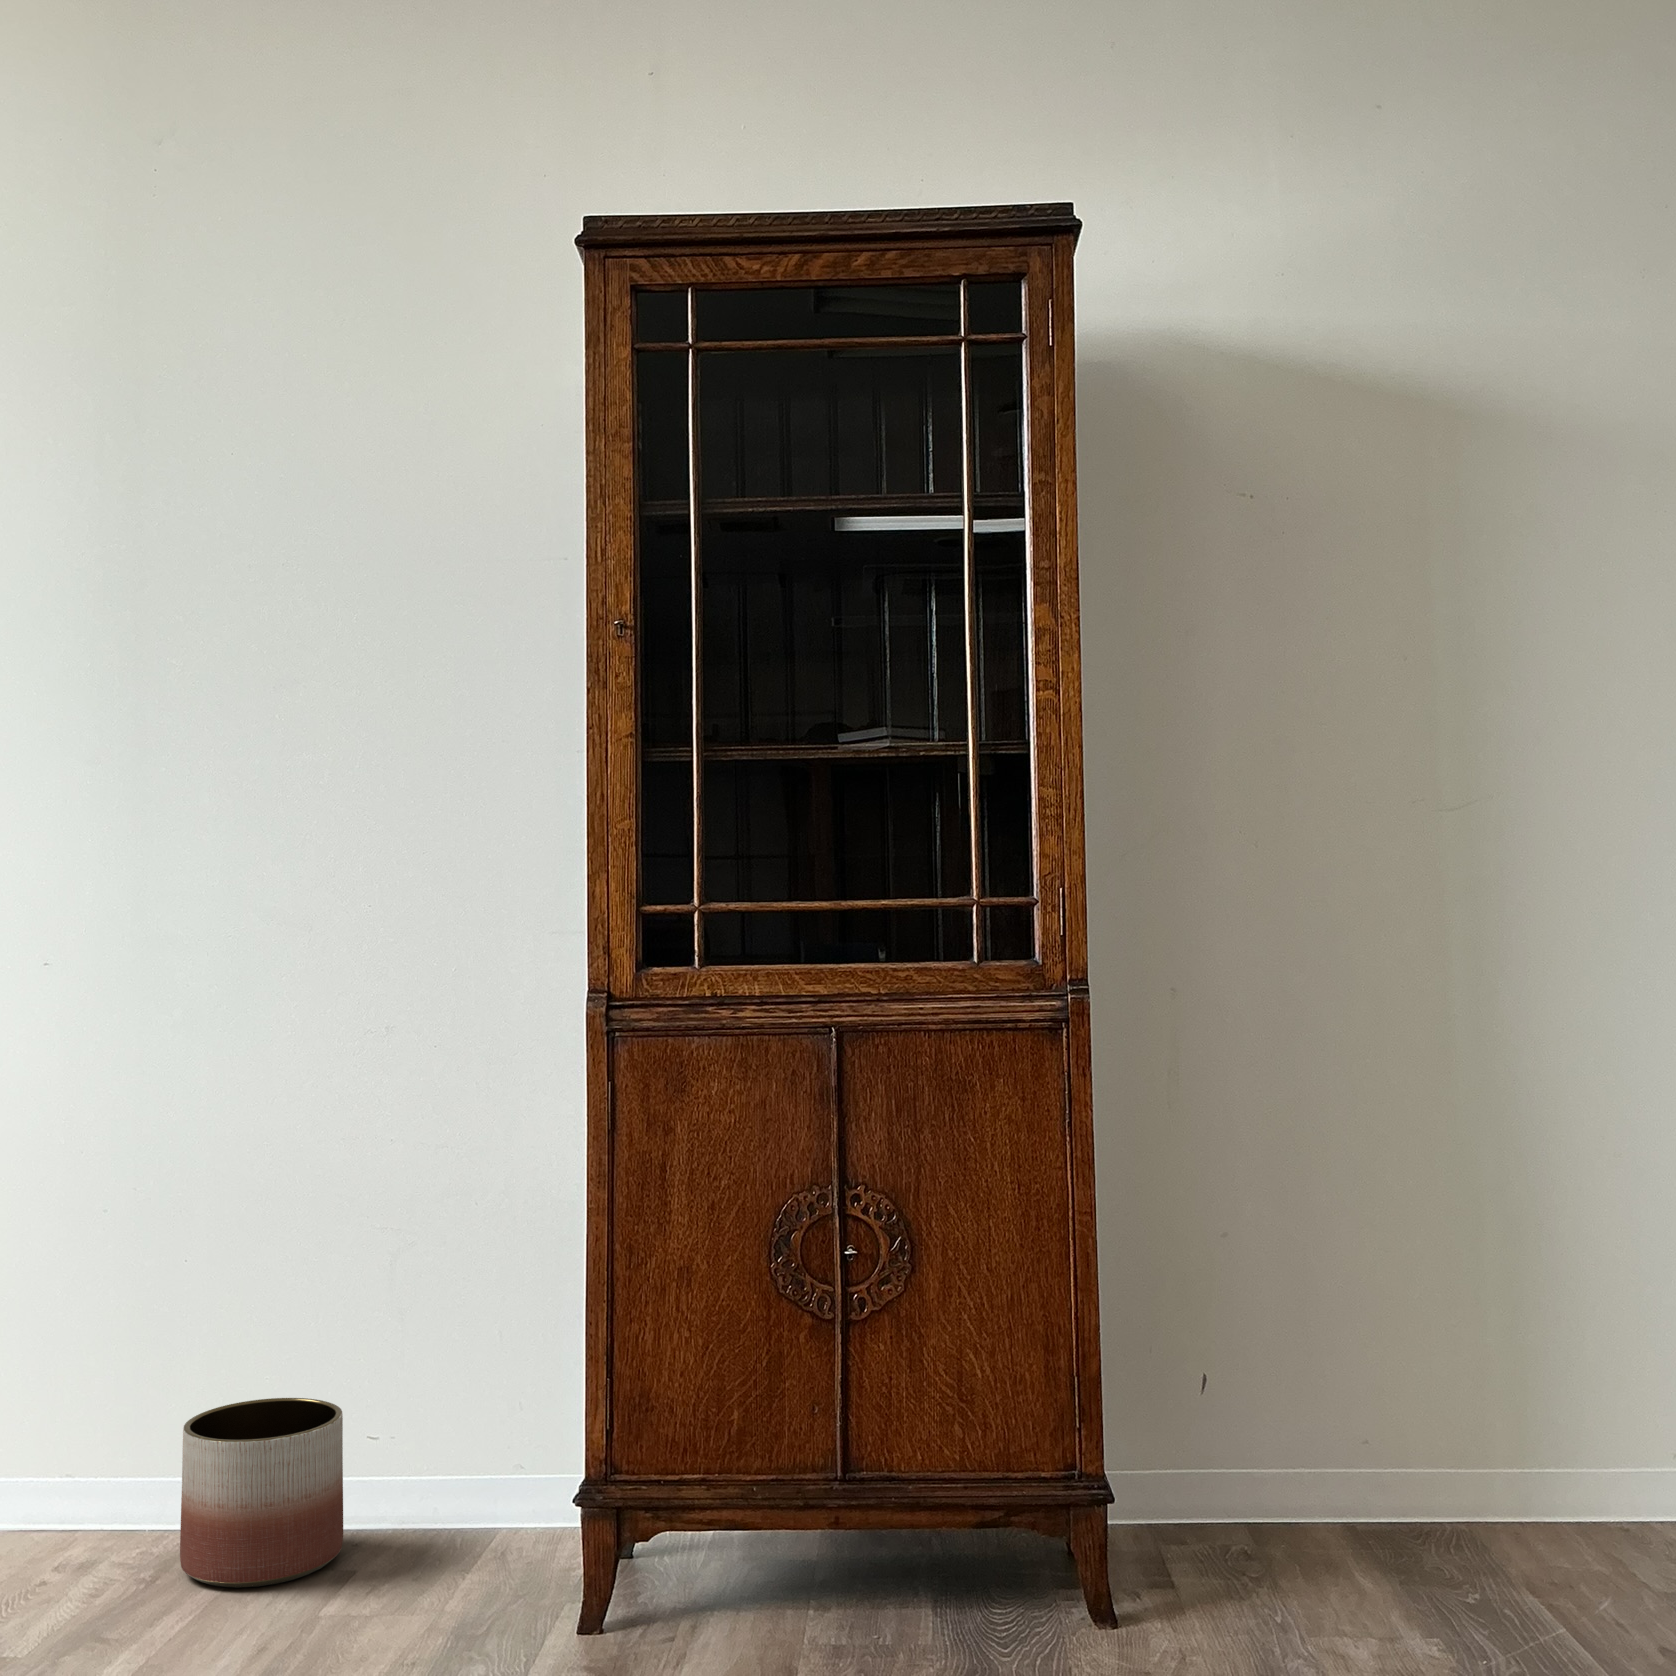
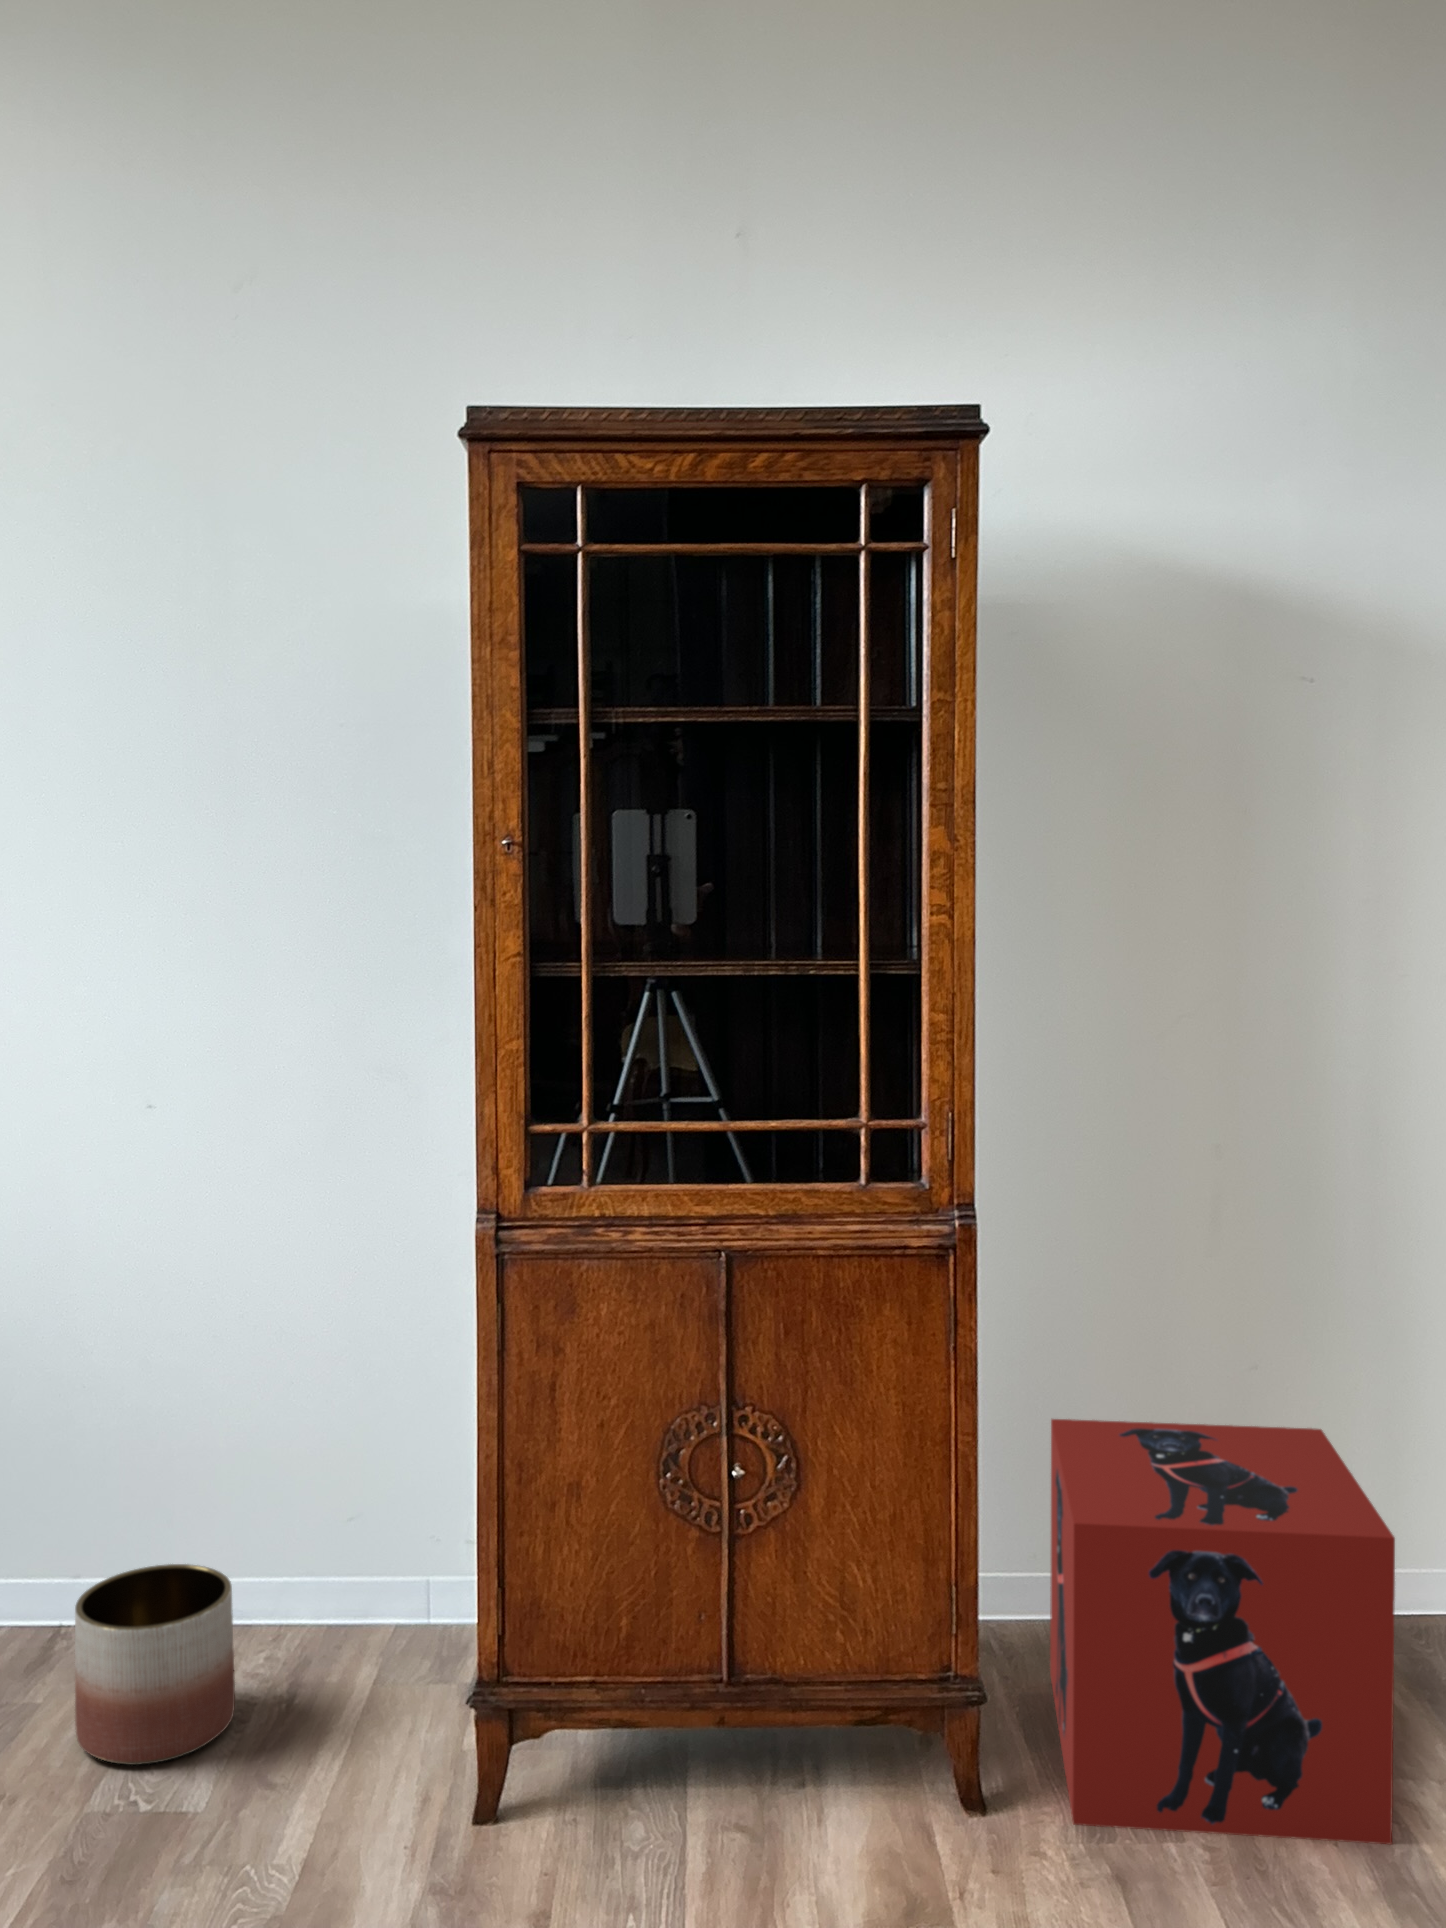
storage box: none [1181,1246,1543,1650] -> present [1050,1419,1395,1844]

